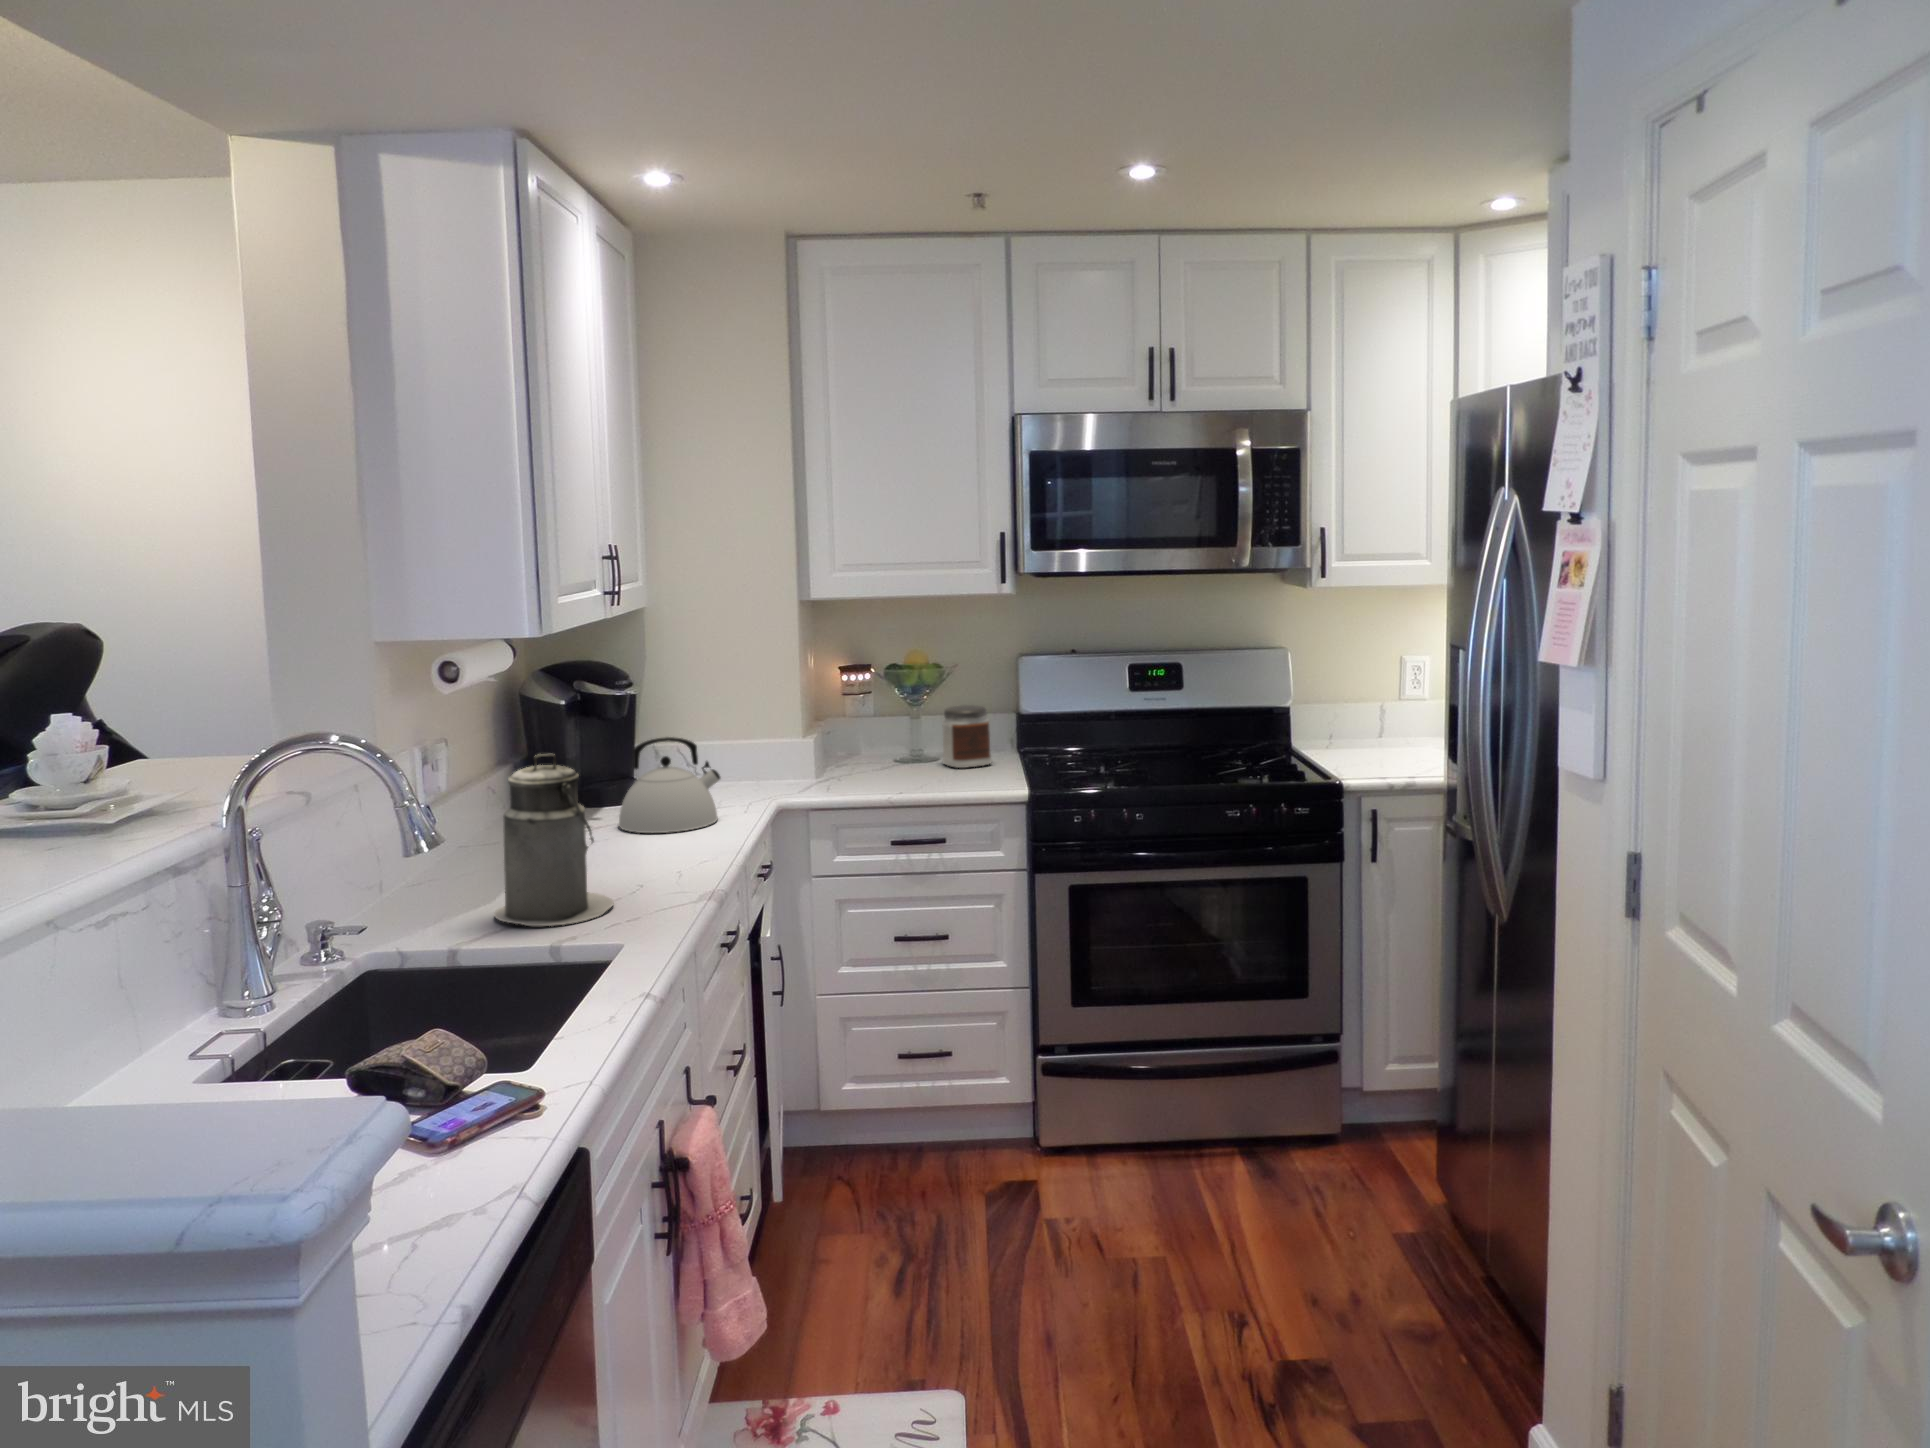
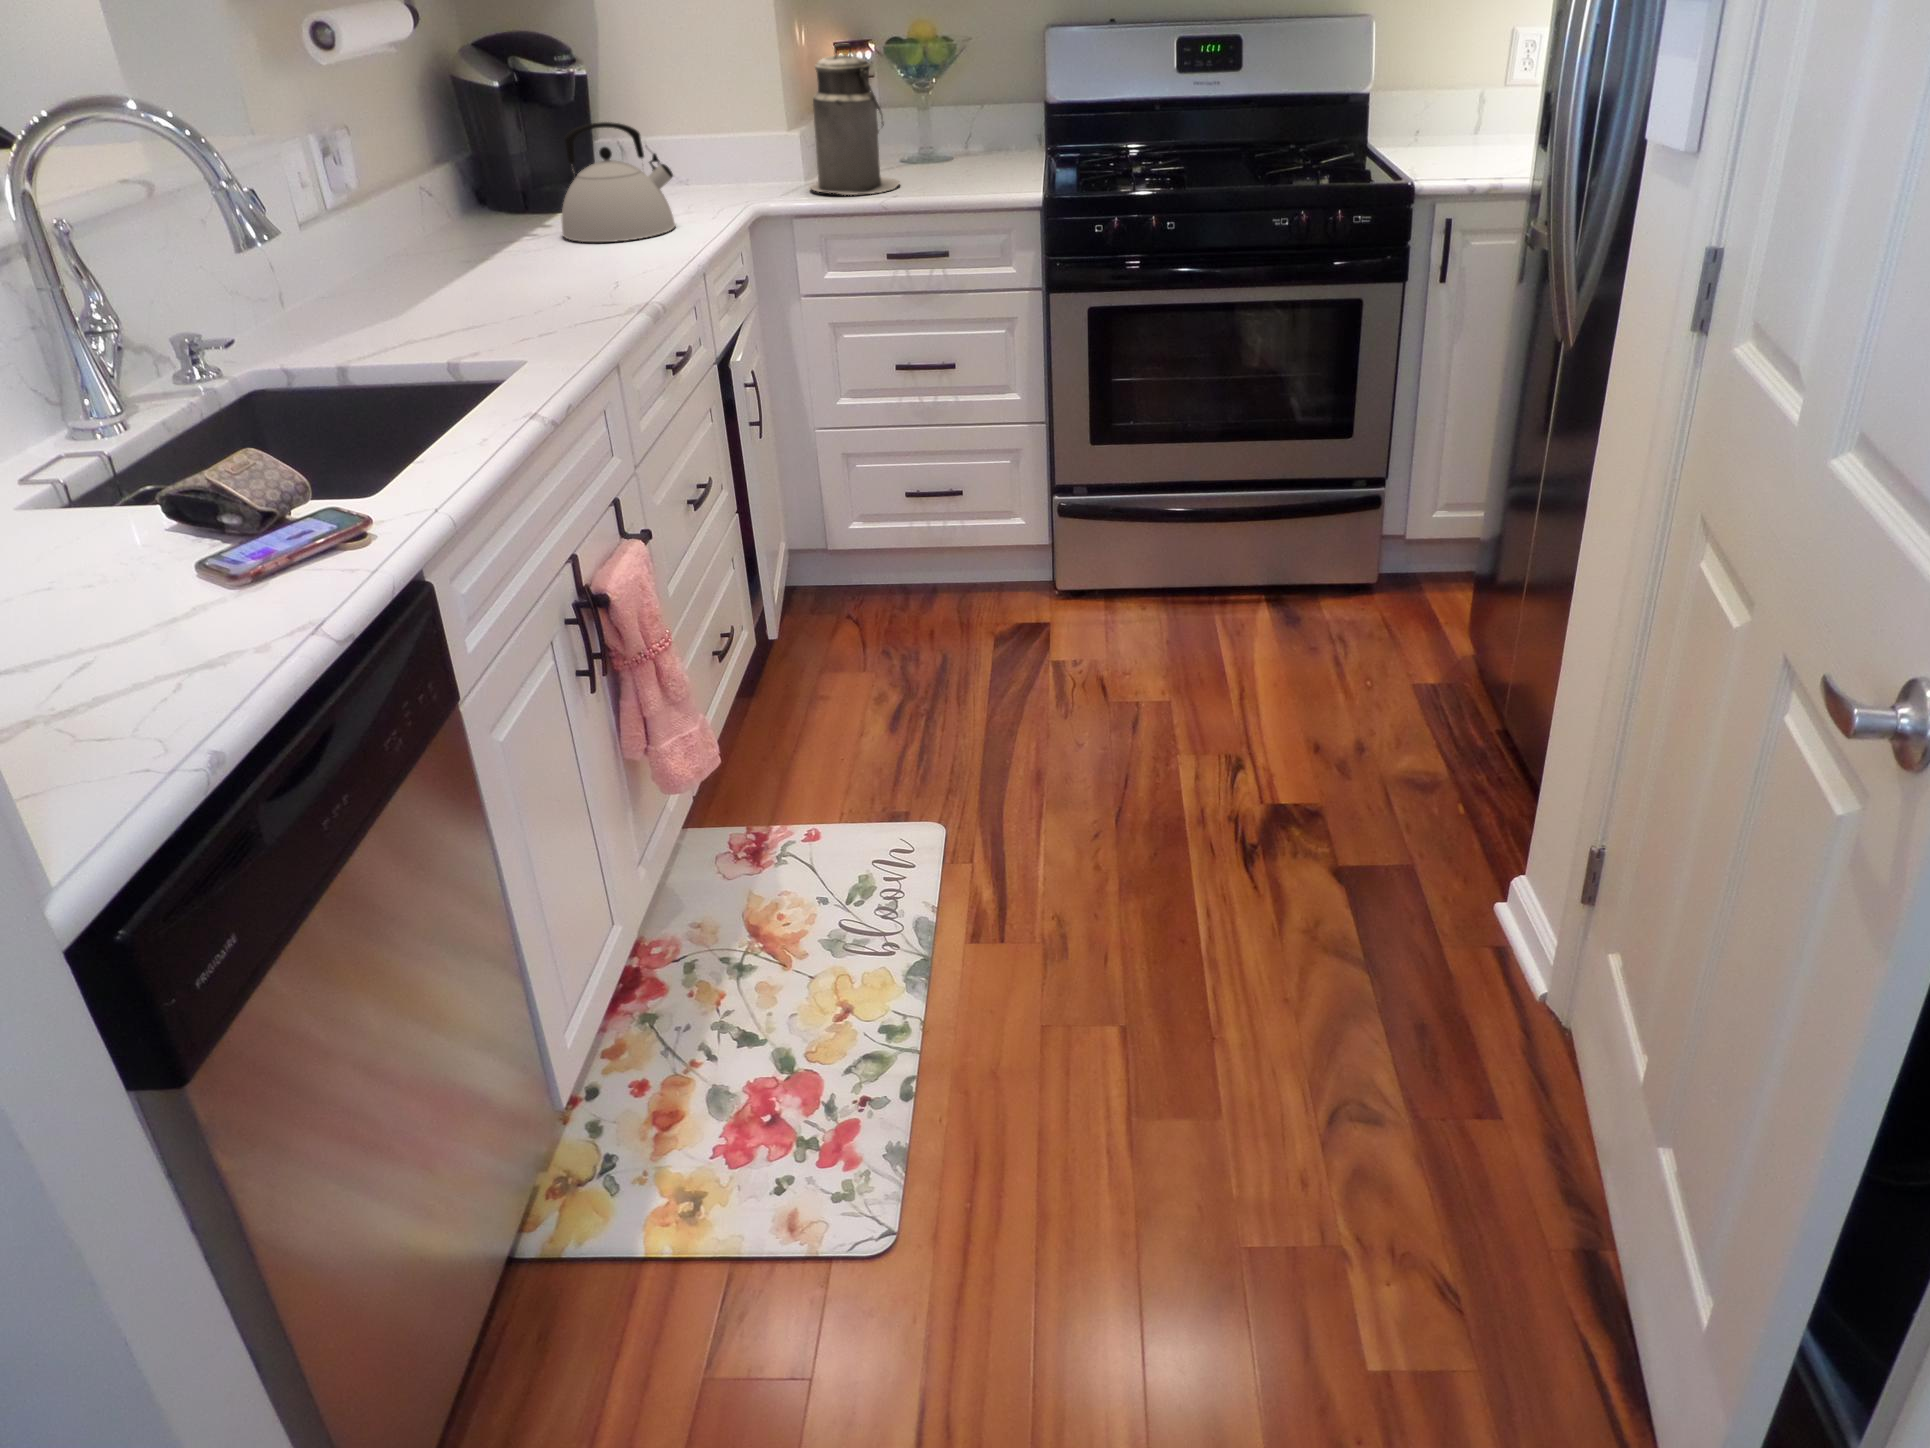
jar: present [942,705,991,768] -> none [950,88,1009,168]
canister: present [494,754,614,926] -> present [810,44,900,195]

